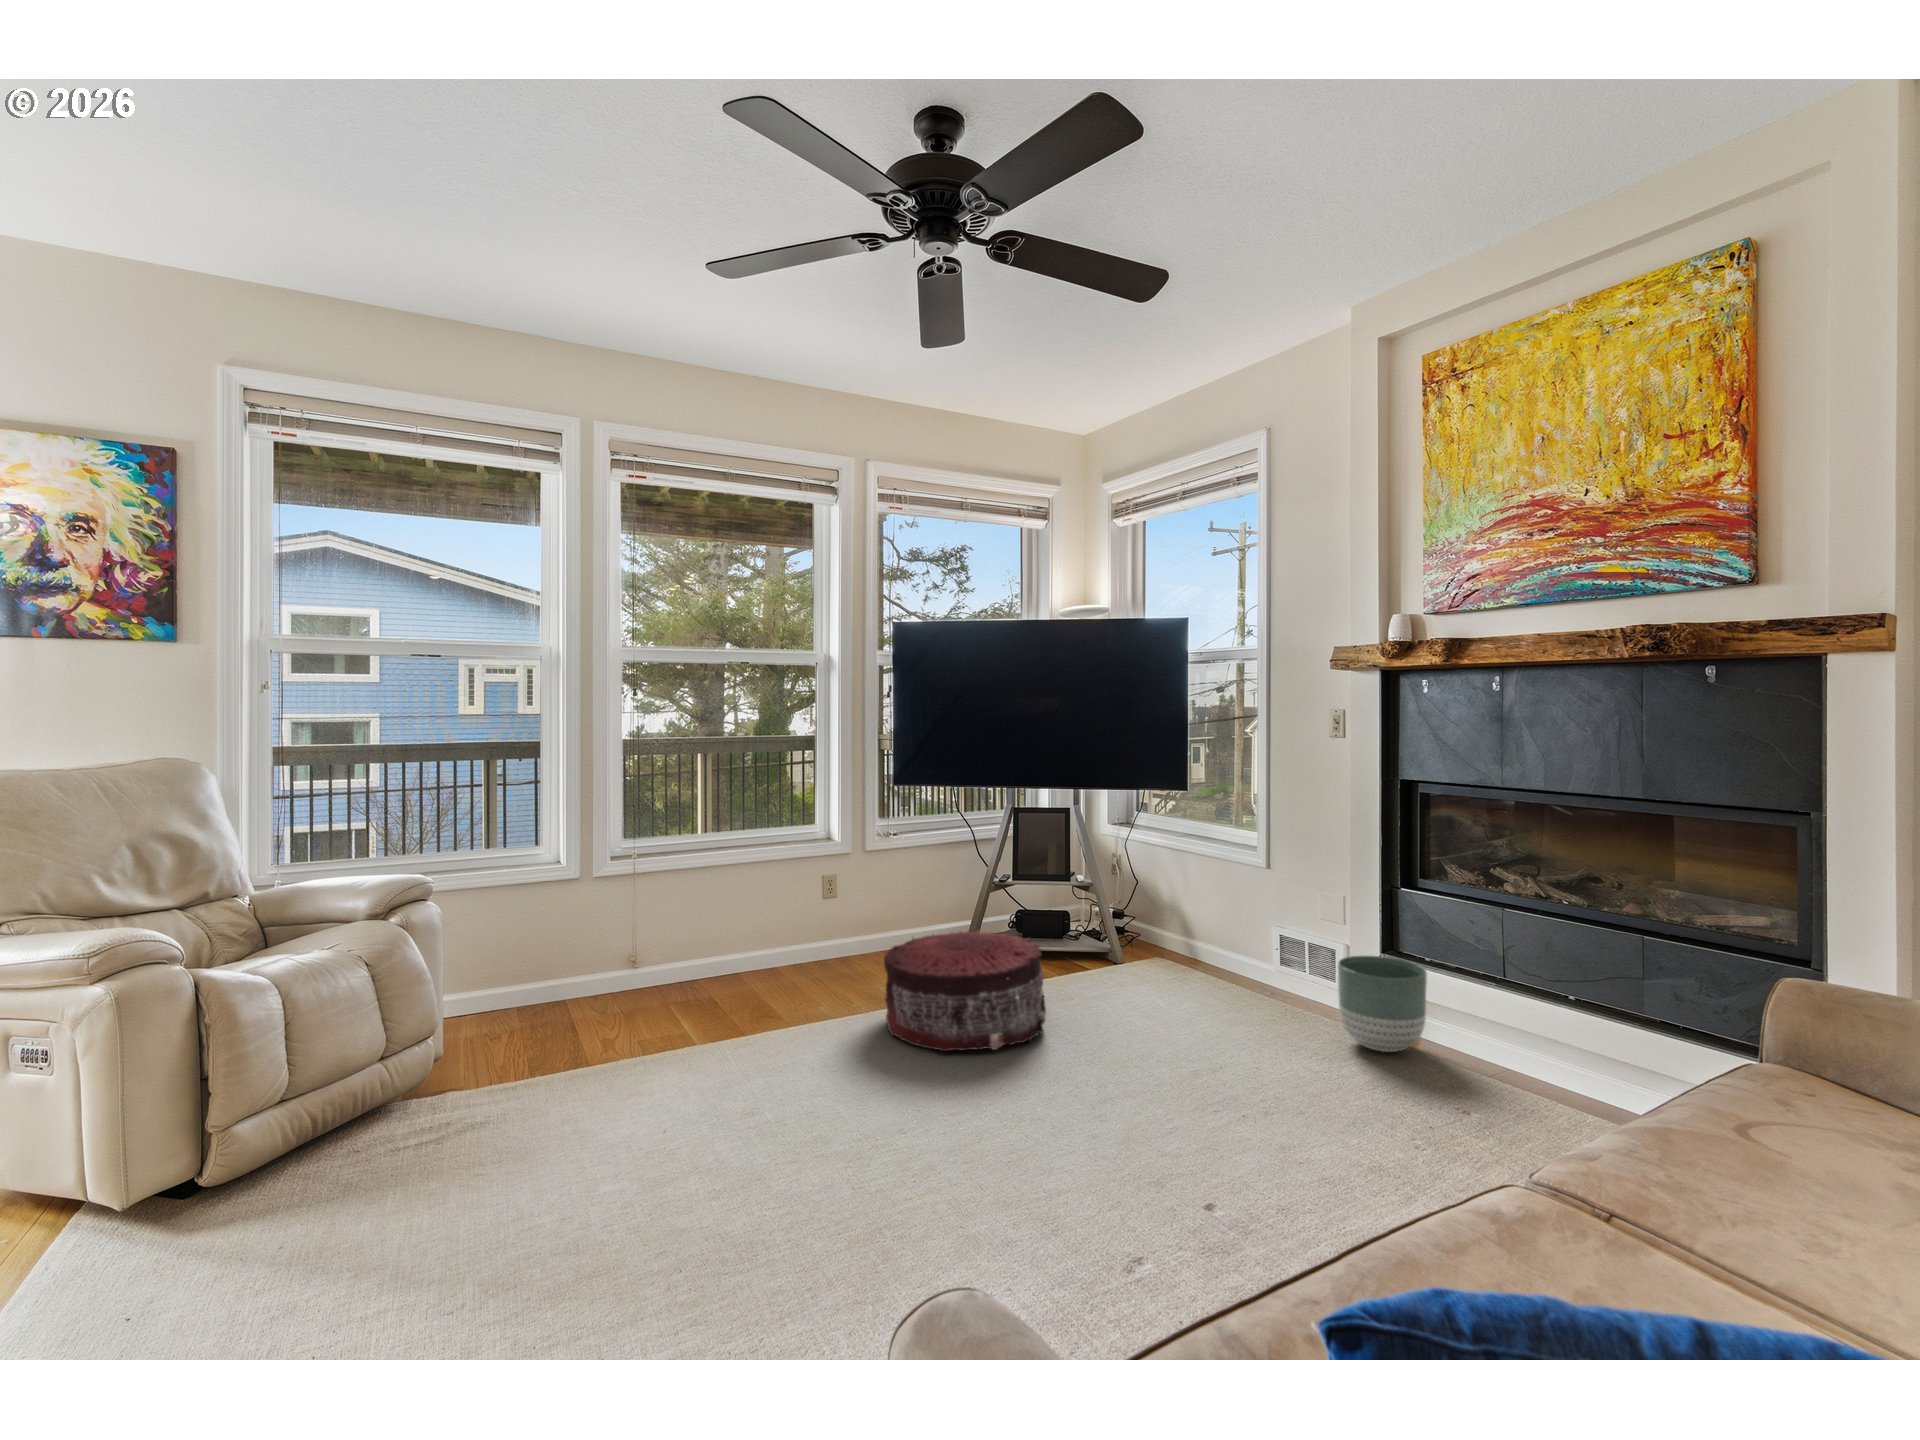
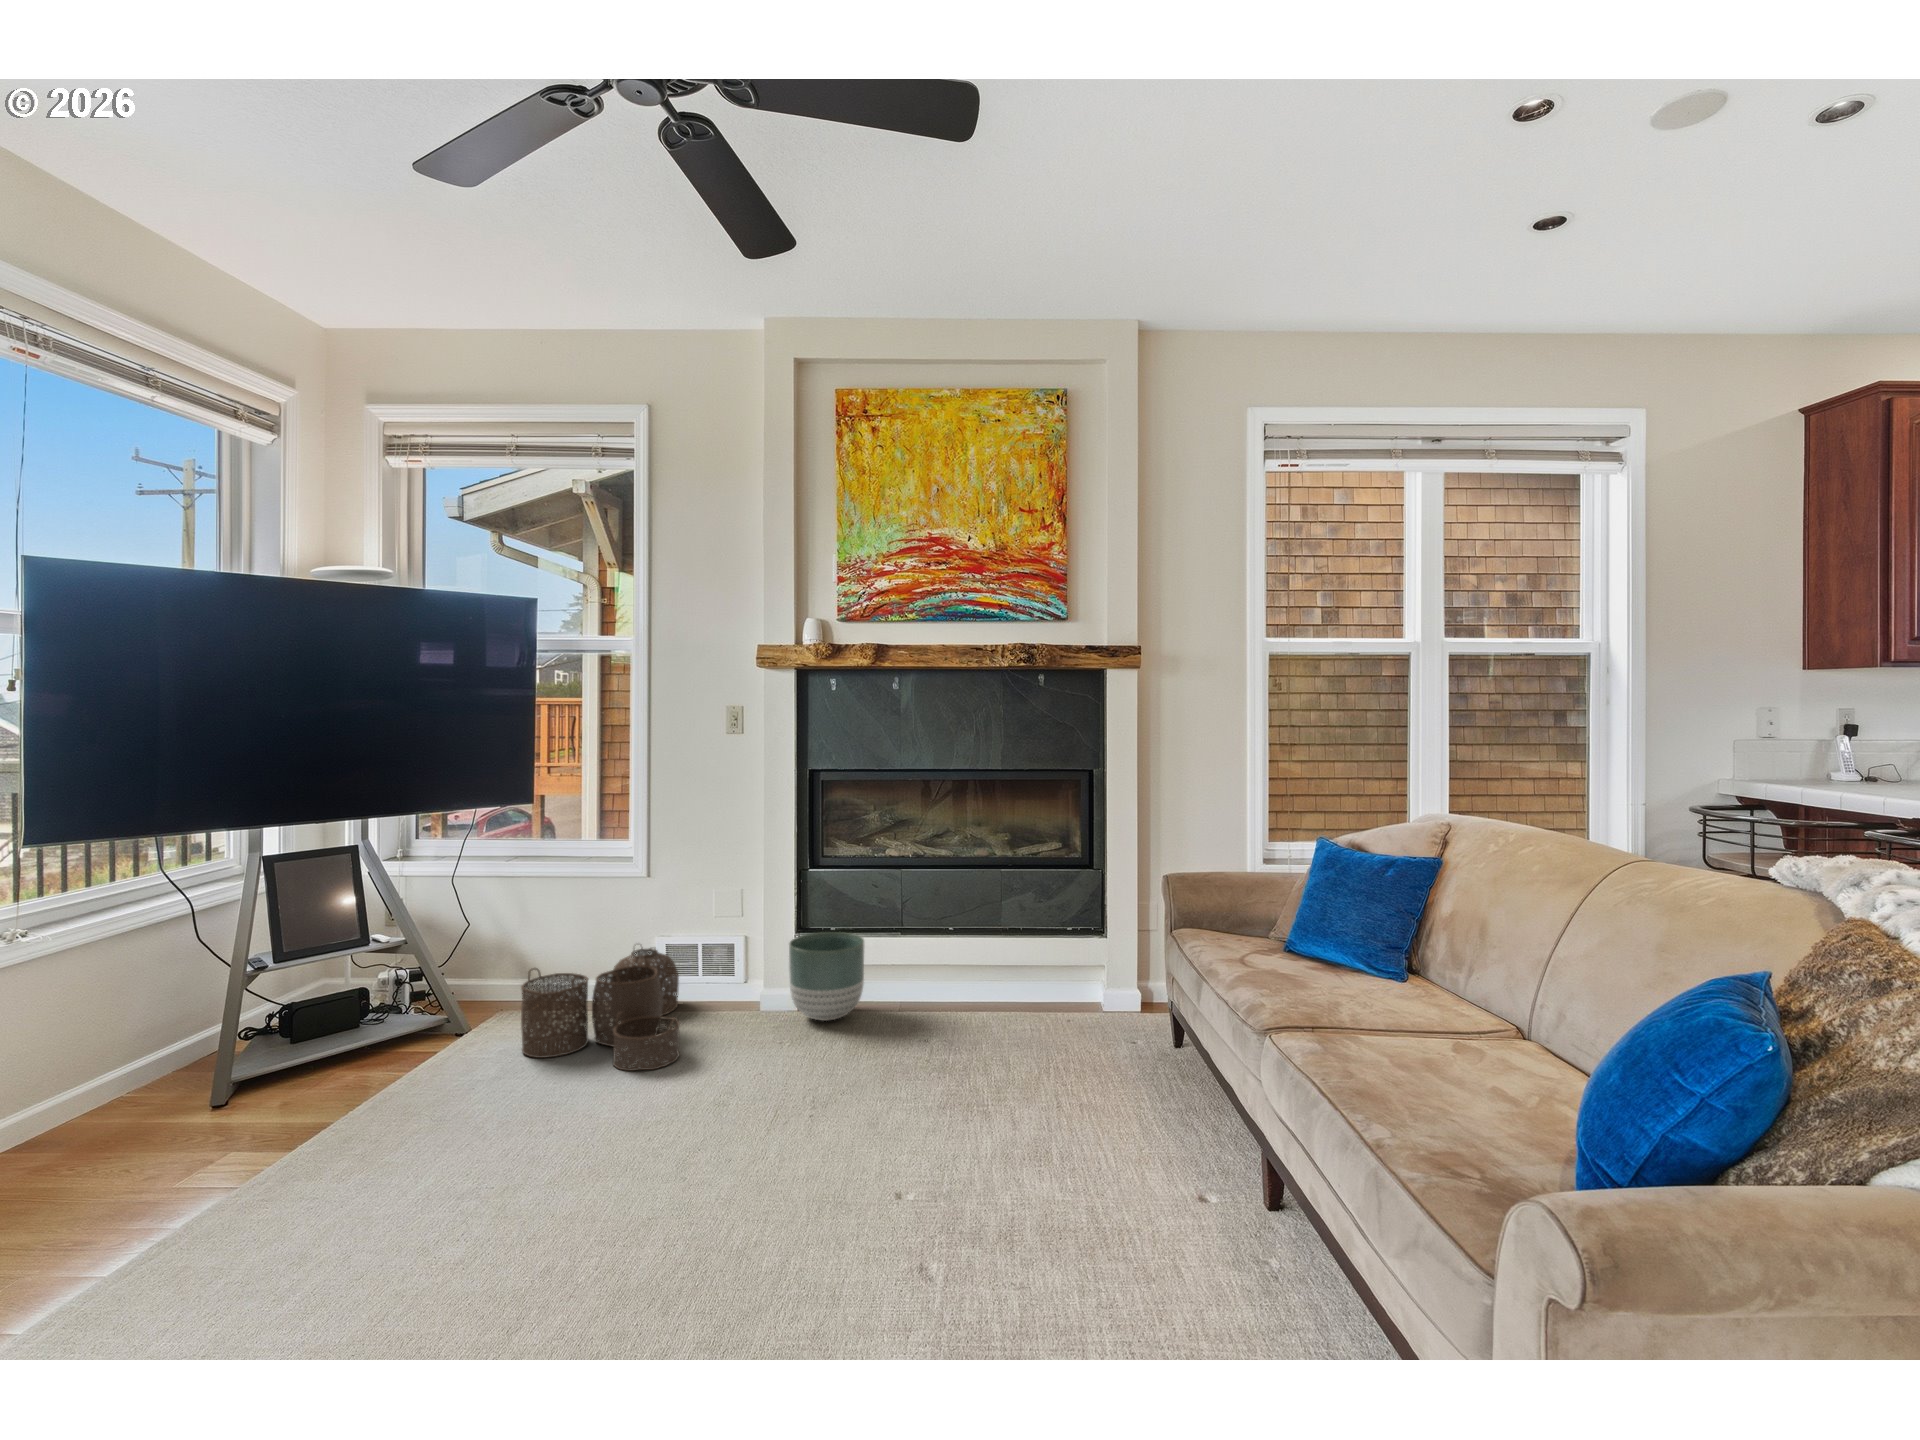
woven basket: none [1122,924,1274,1030] -> present [521,948,680,1071]
pouf: present [884,931,1046,1051] -> none [193,1020,522,1263]

